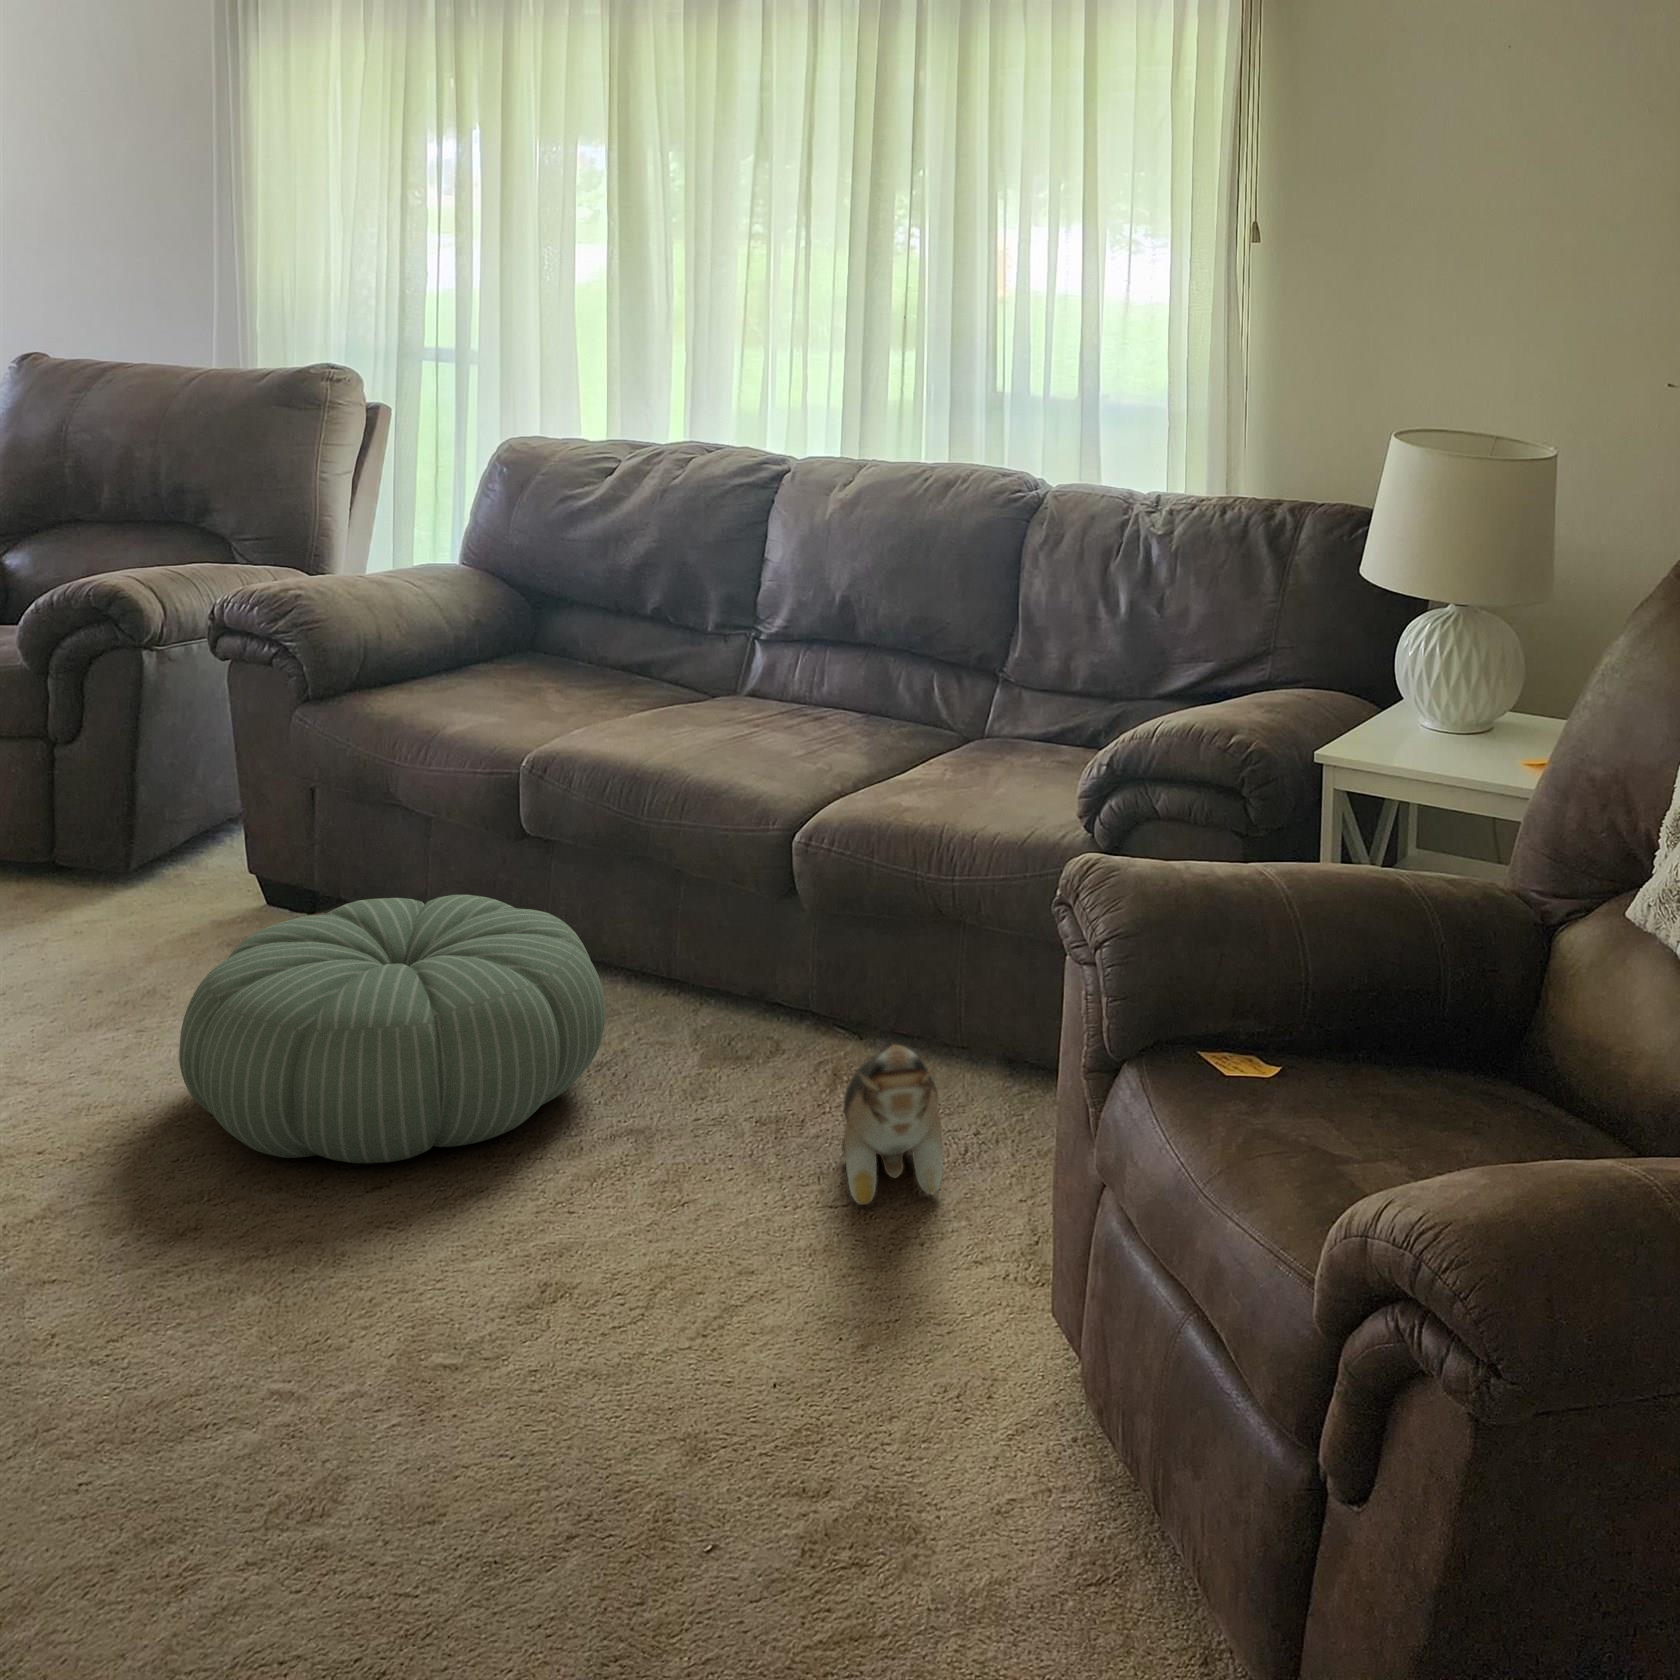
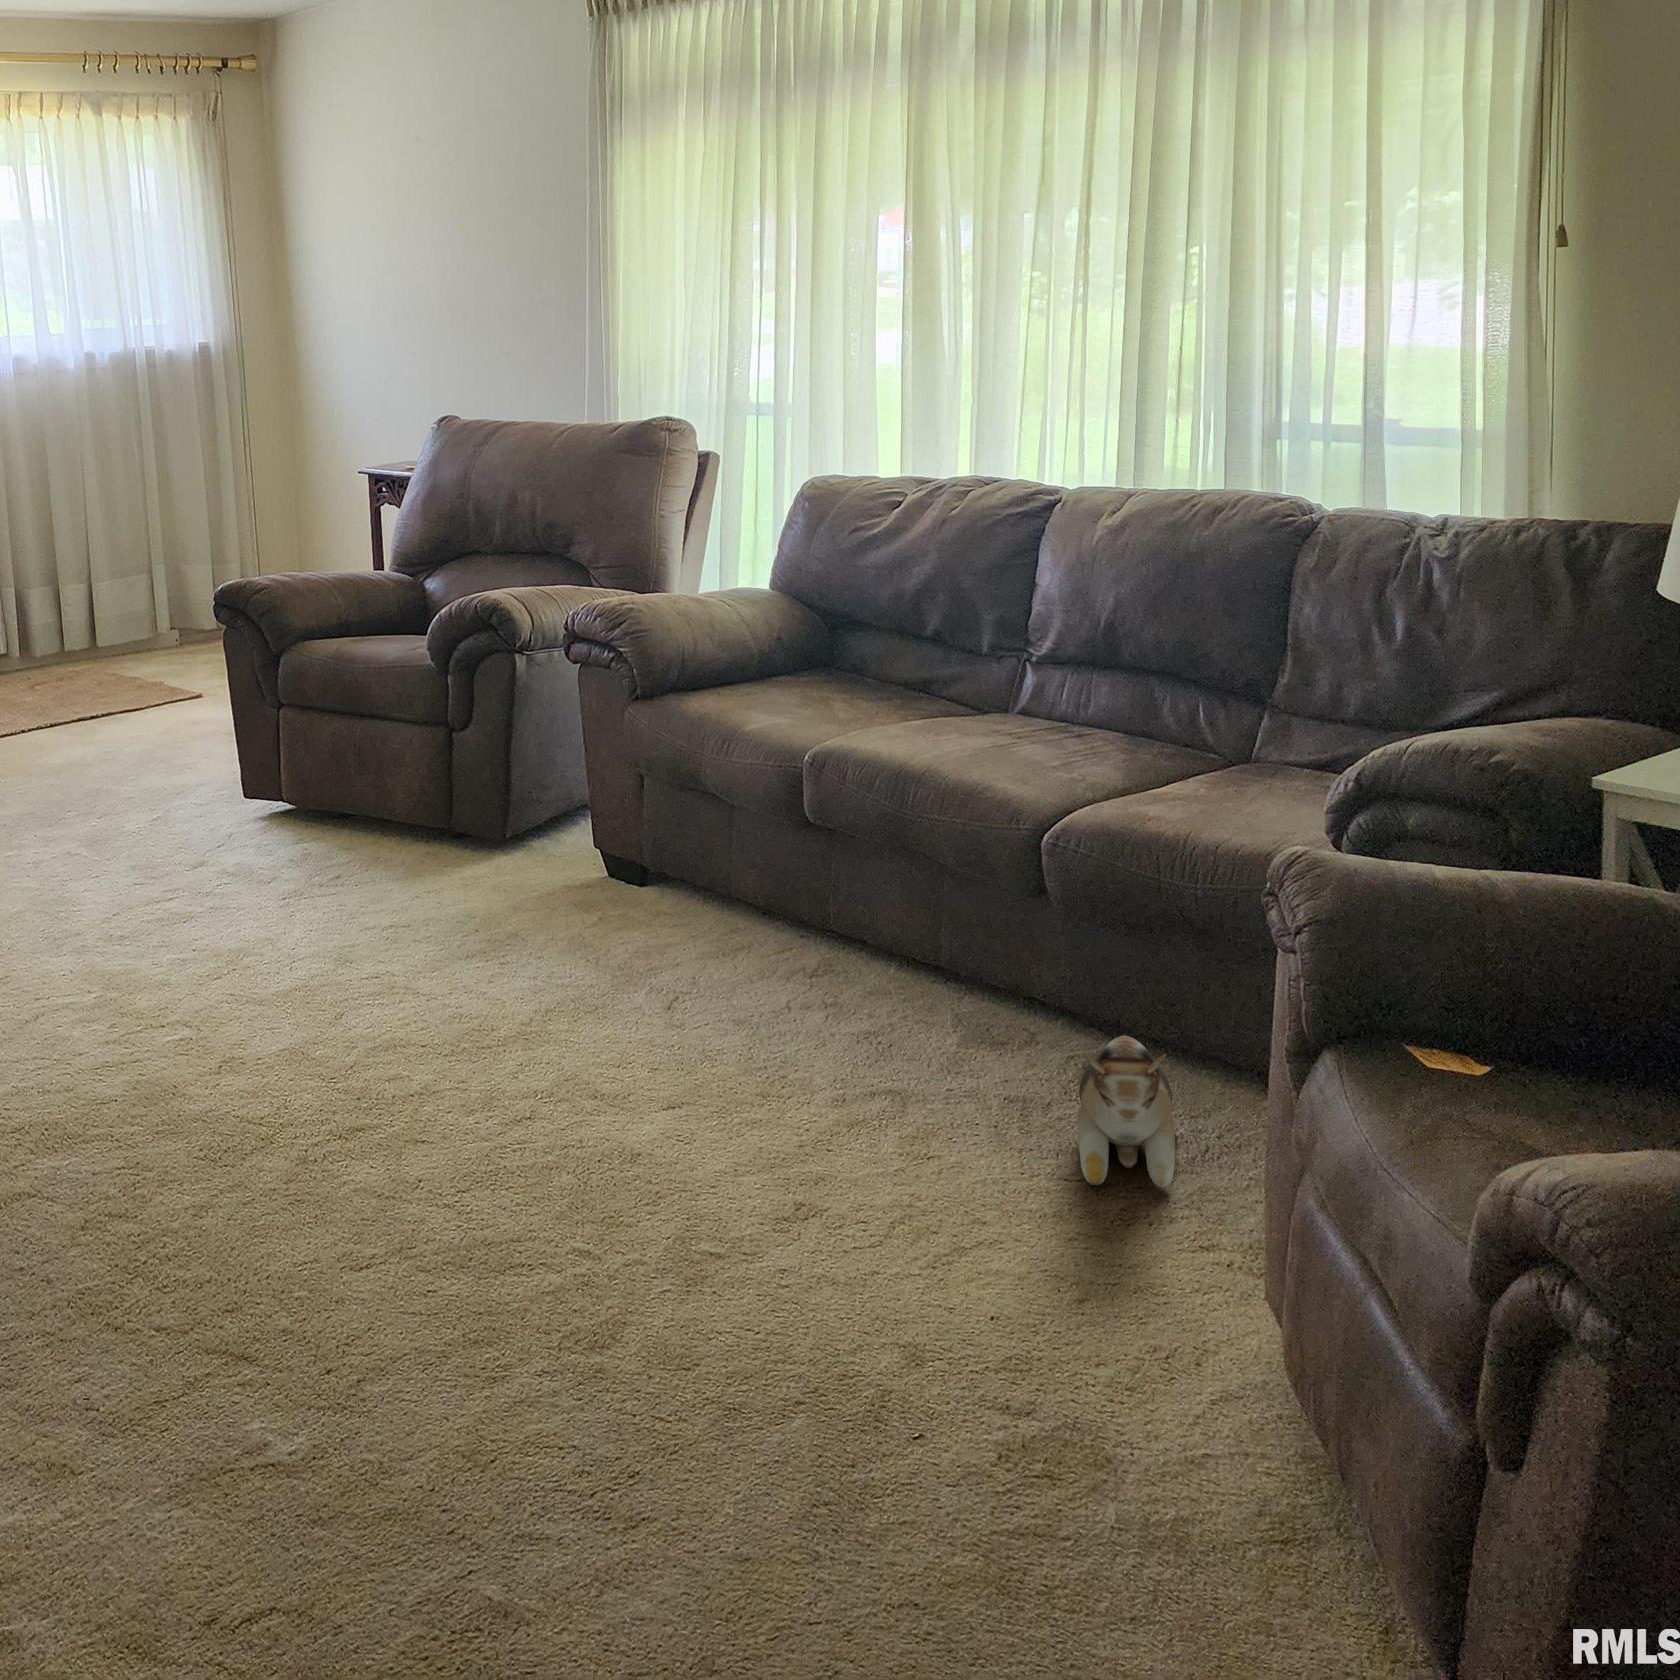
pouf: present [179,895,605,1163] -> none [536,863,871,1079]

